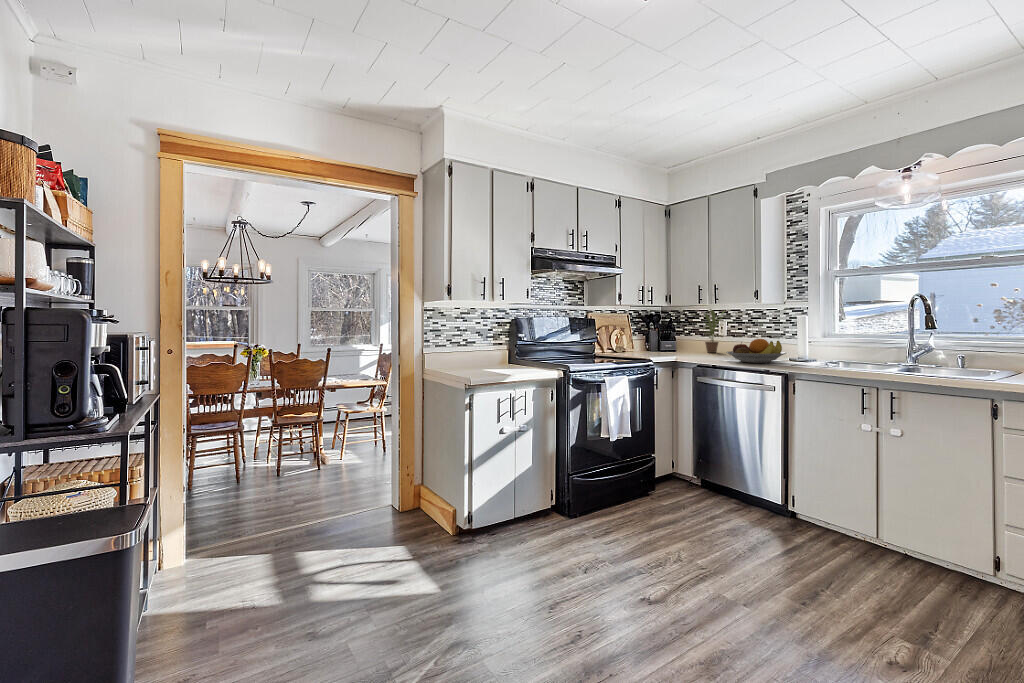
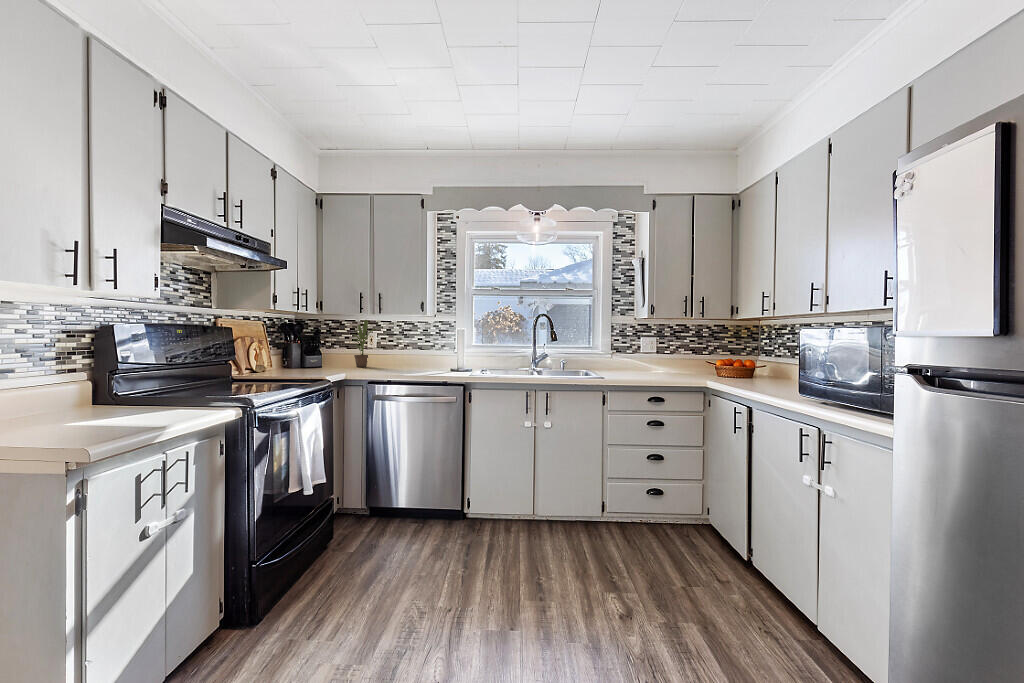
fruit bowl: present [726,339,786,363] -> none [408,352,464,377]

